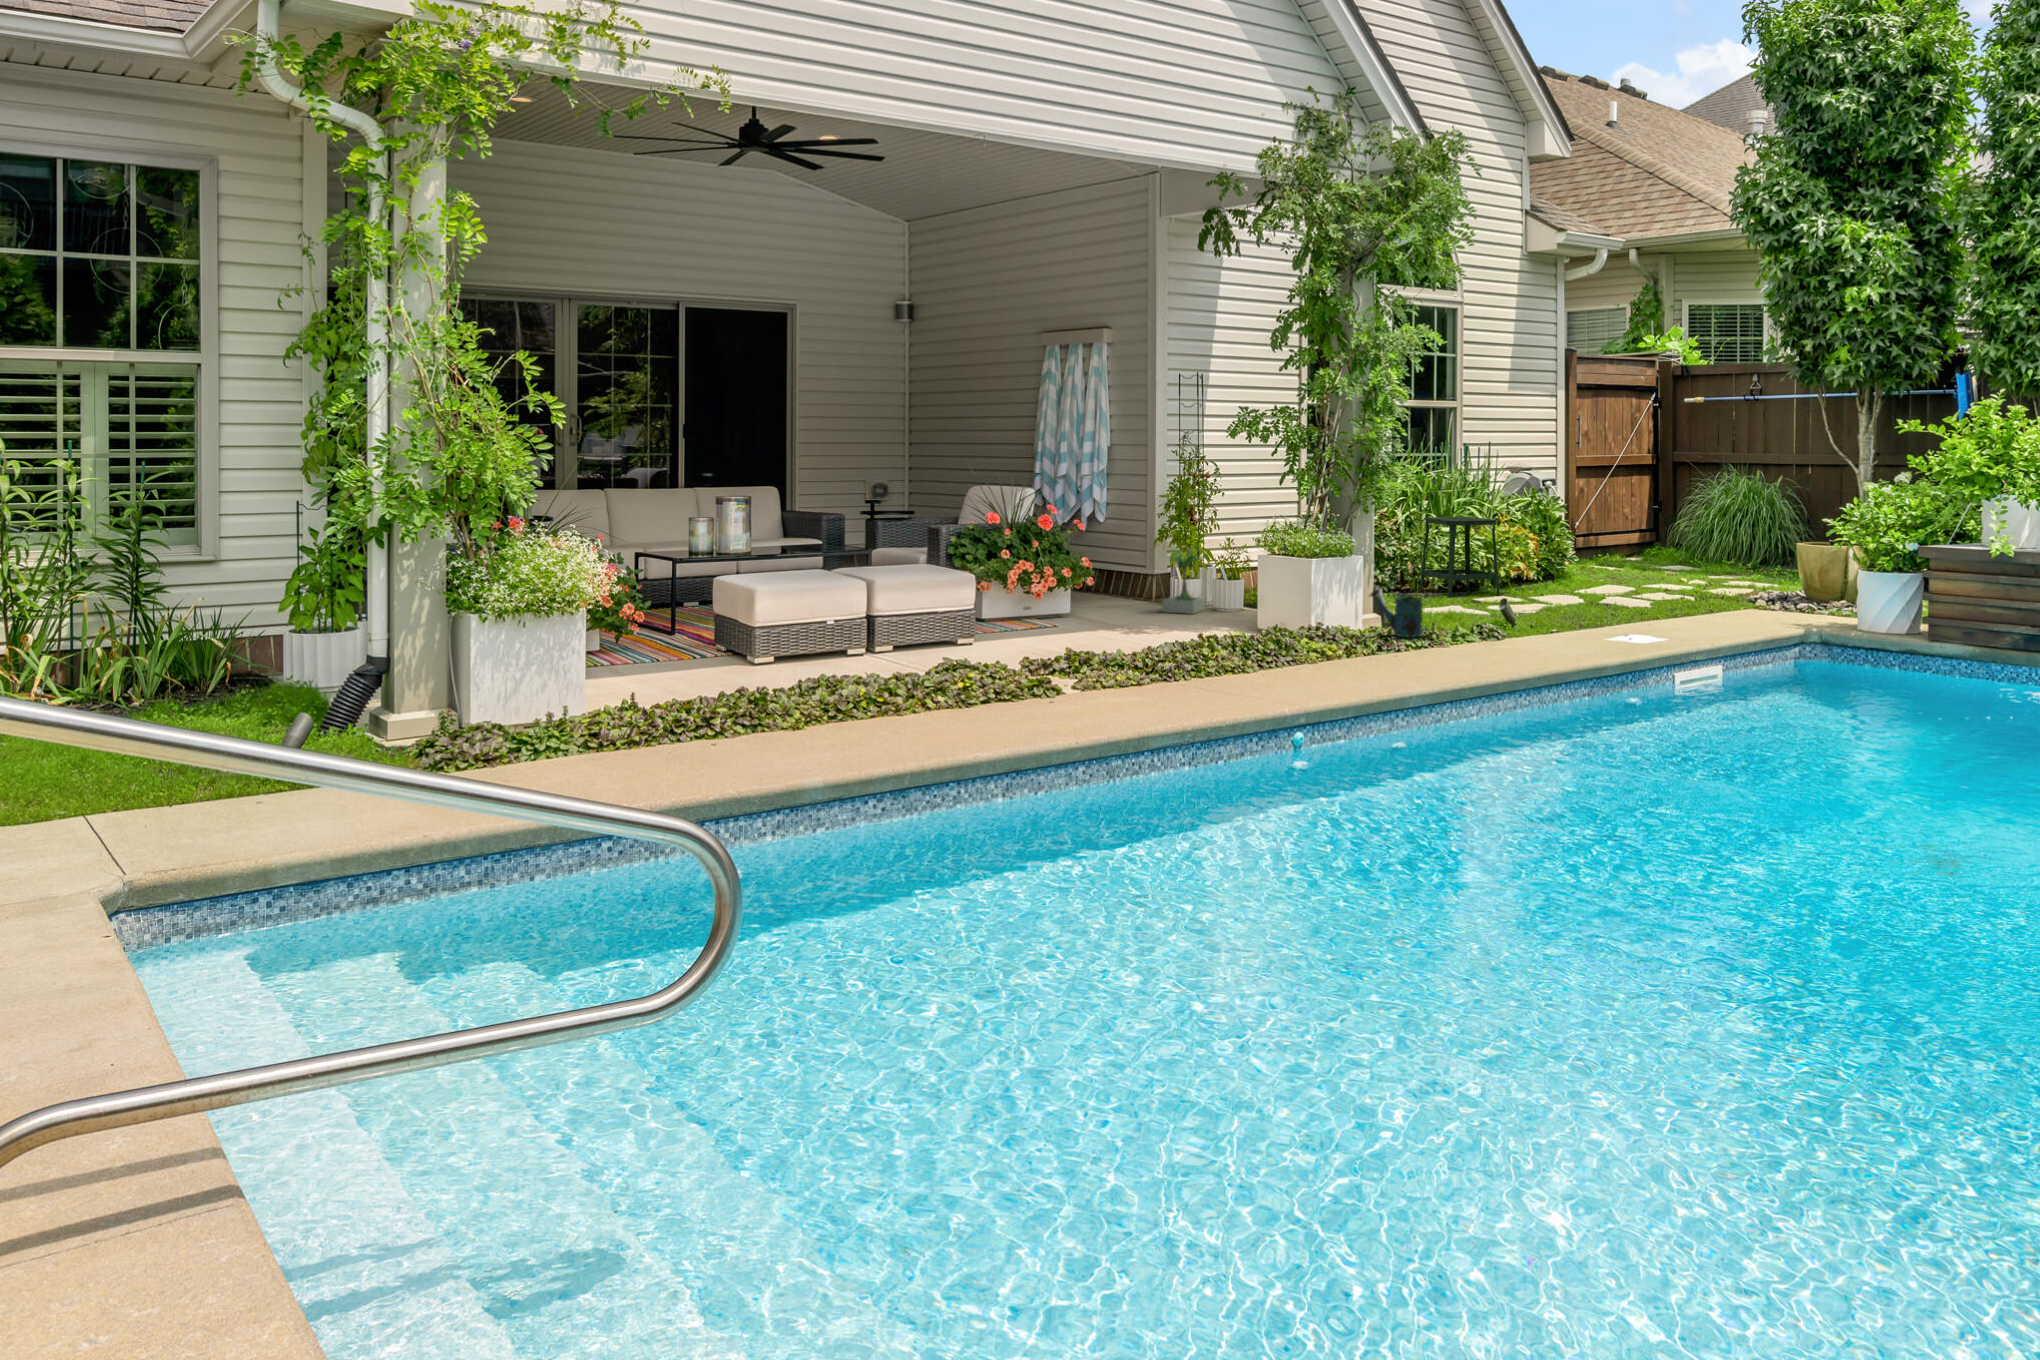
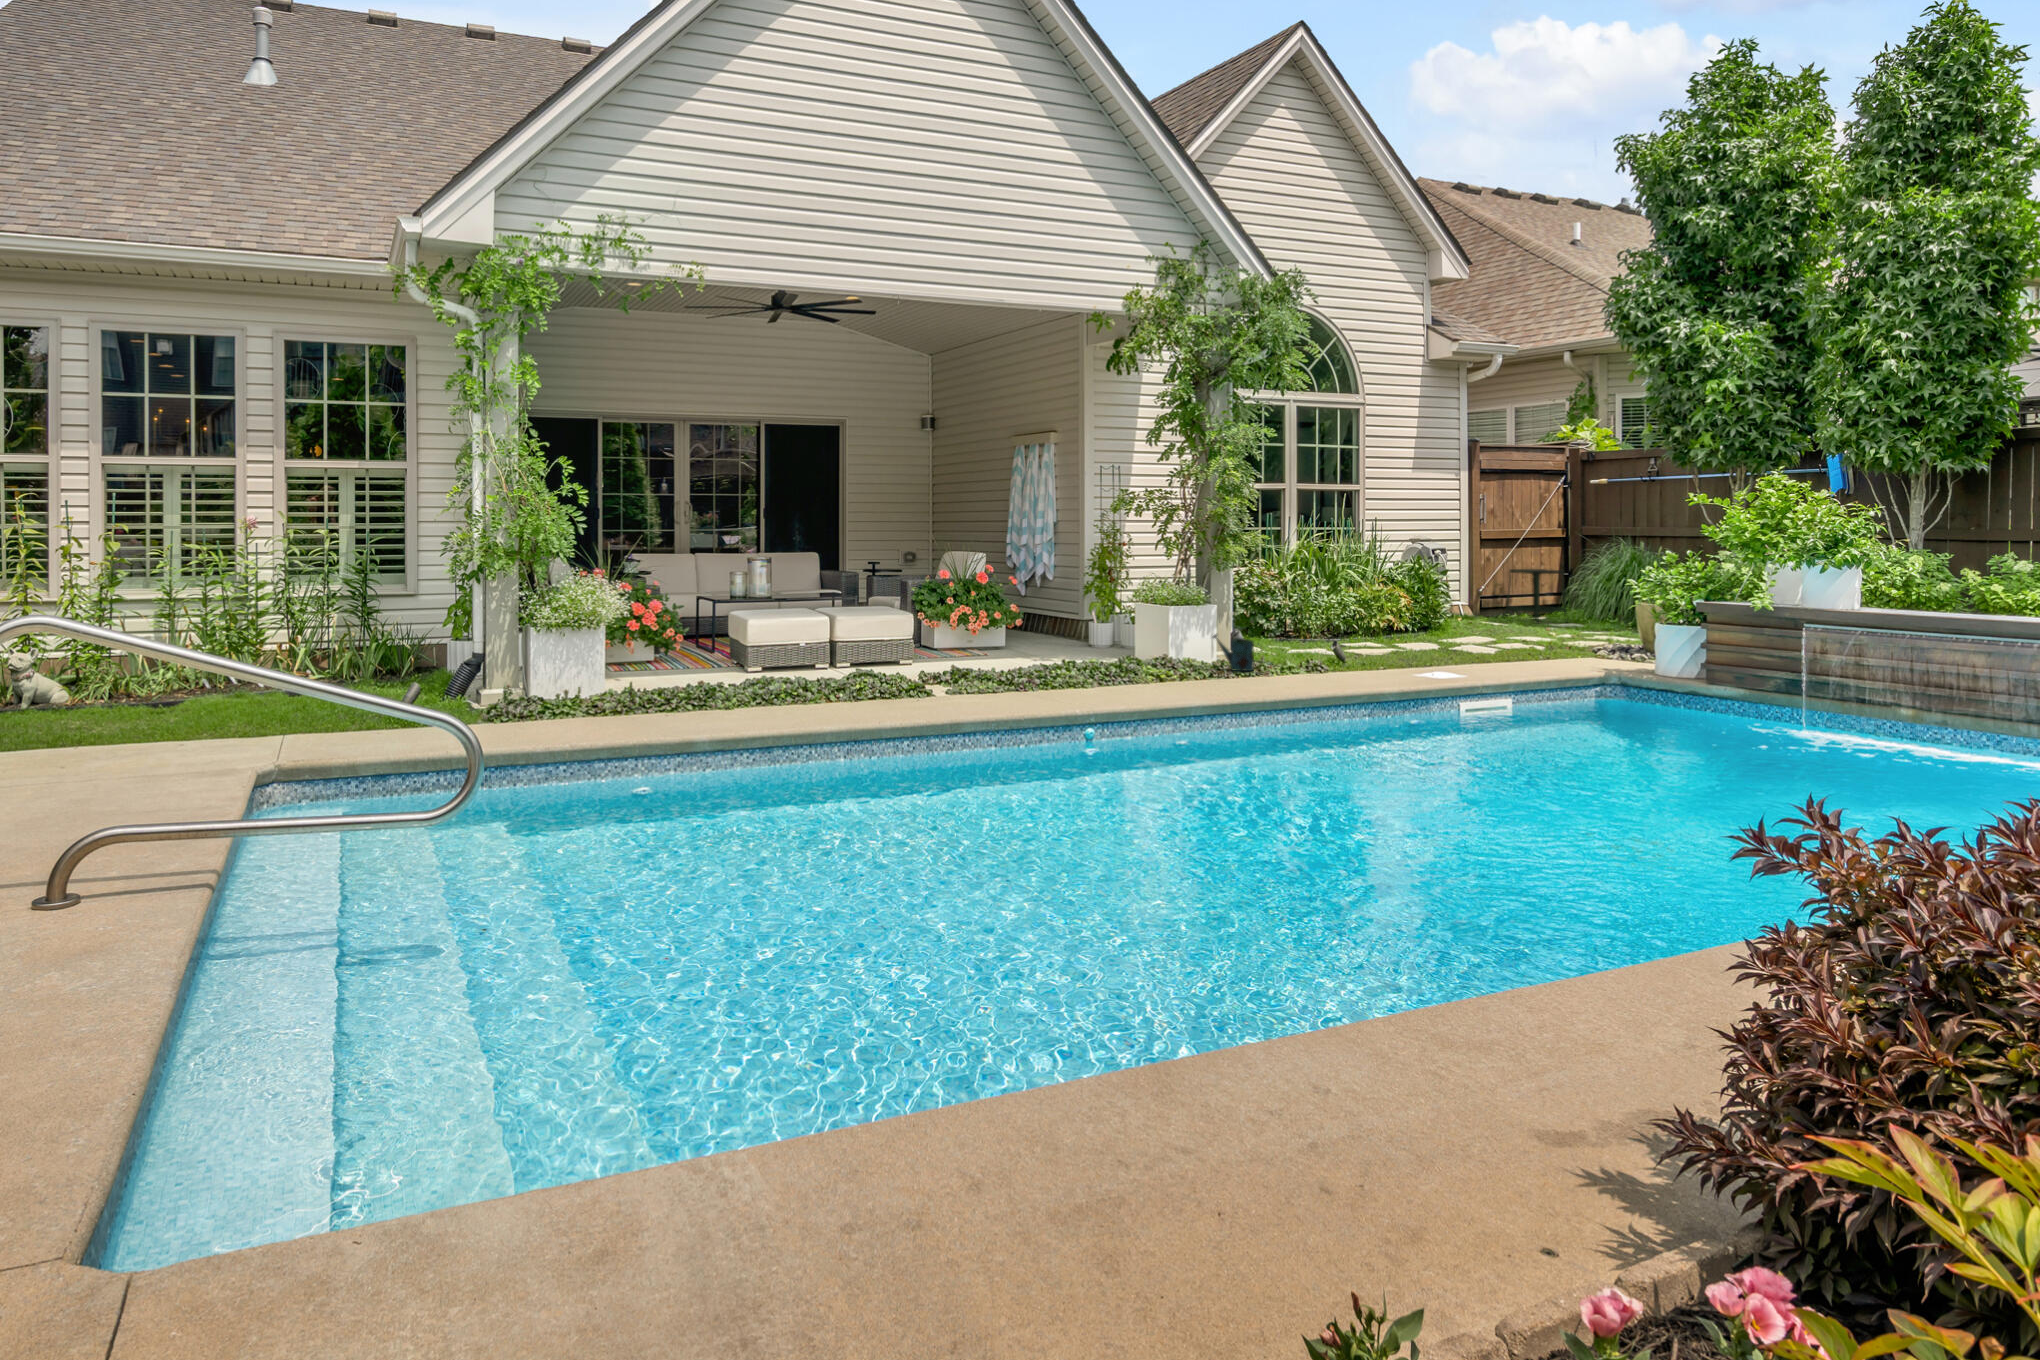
stool: present [1419,517,1501,597] -> present [1505,569,1568,623]
potted plant: present [1162,548,1207,614] -> none [1065,599,1105,651]

